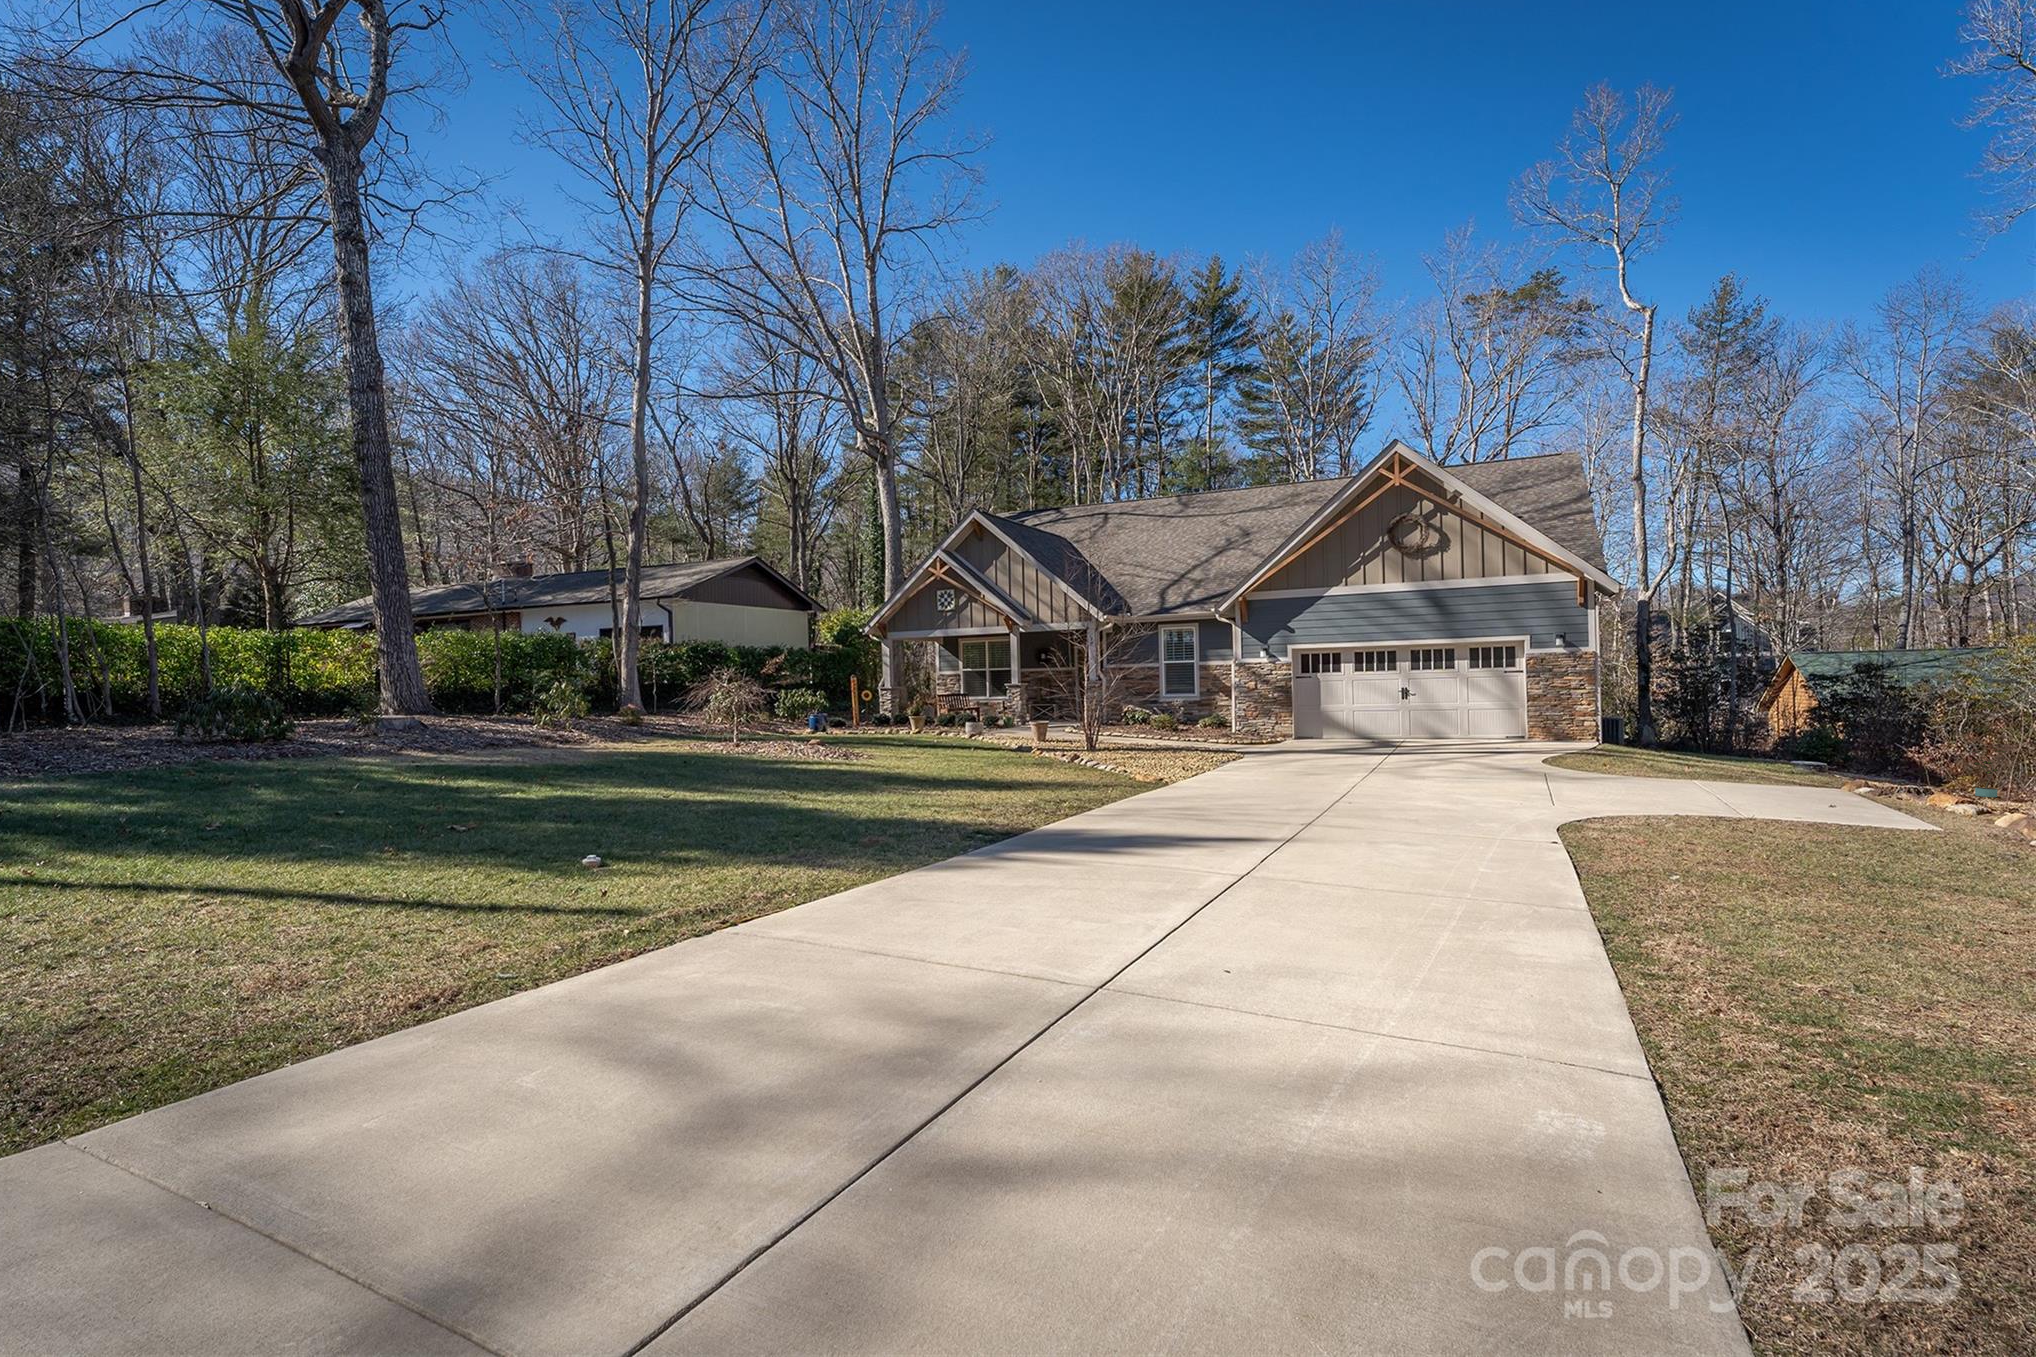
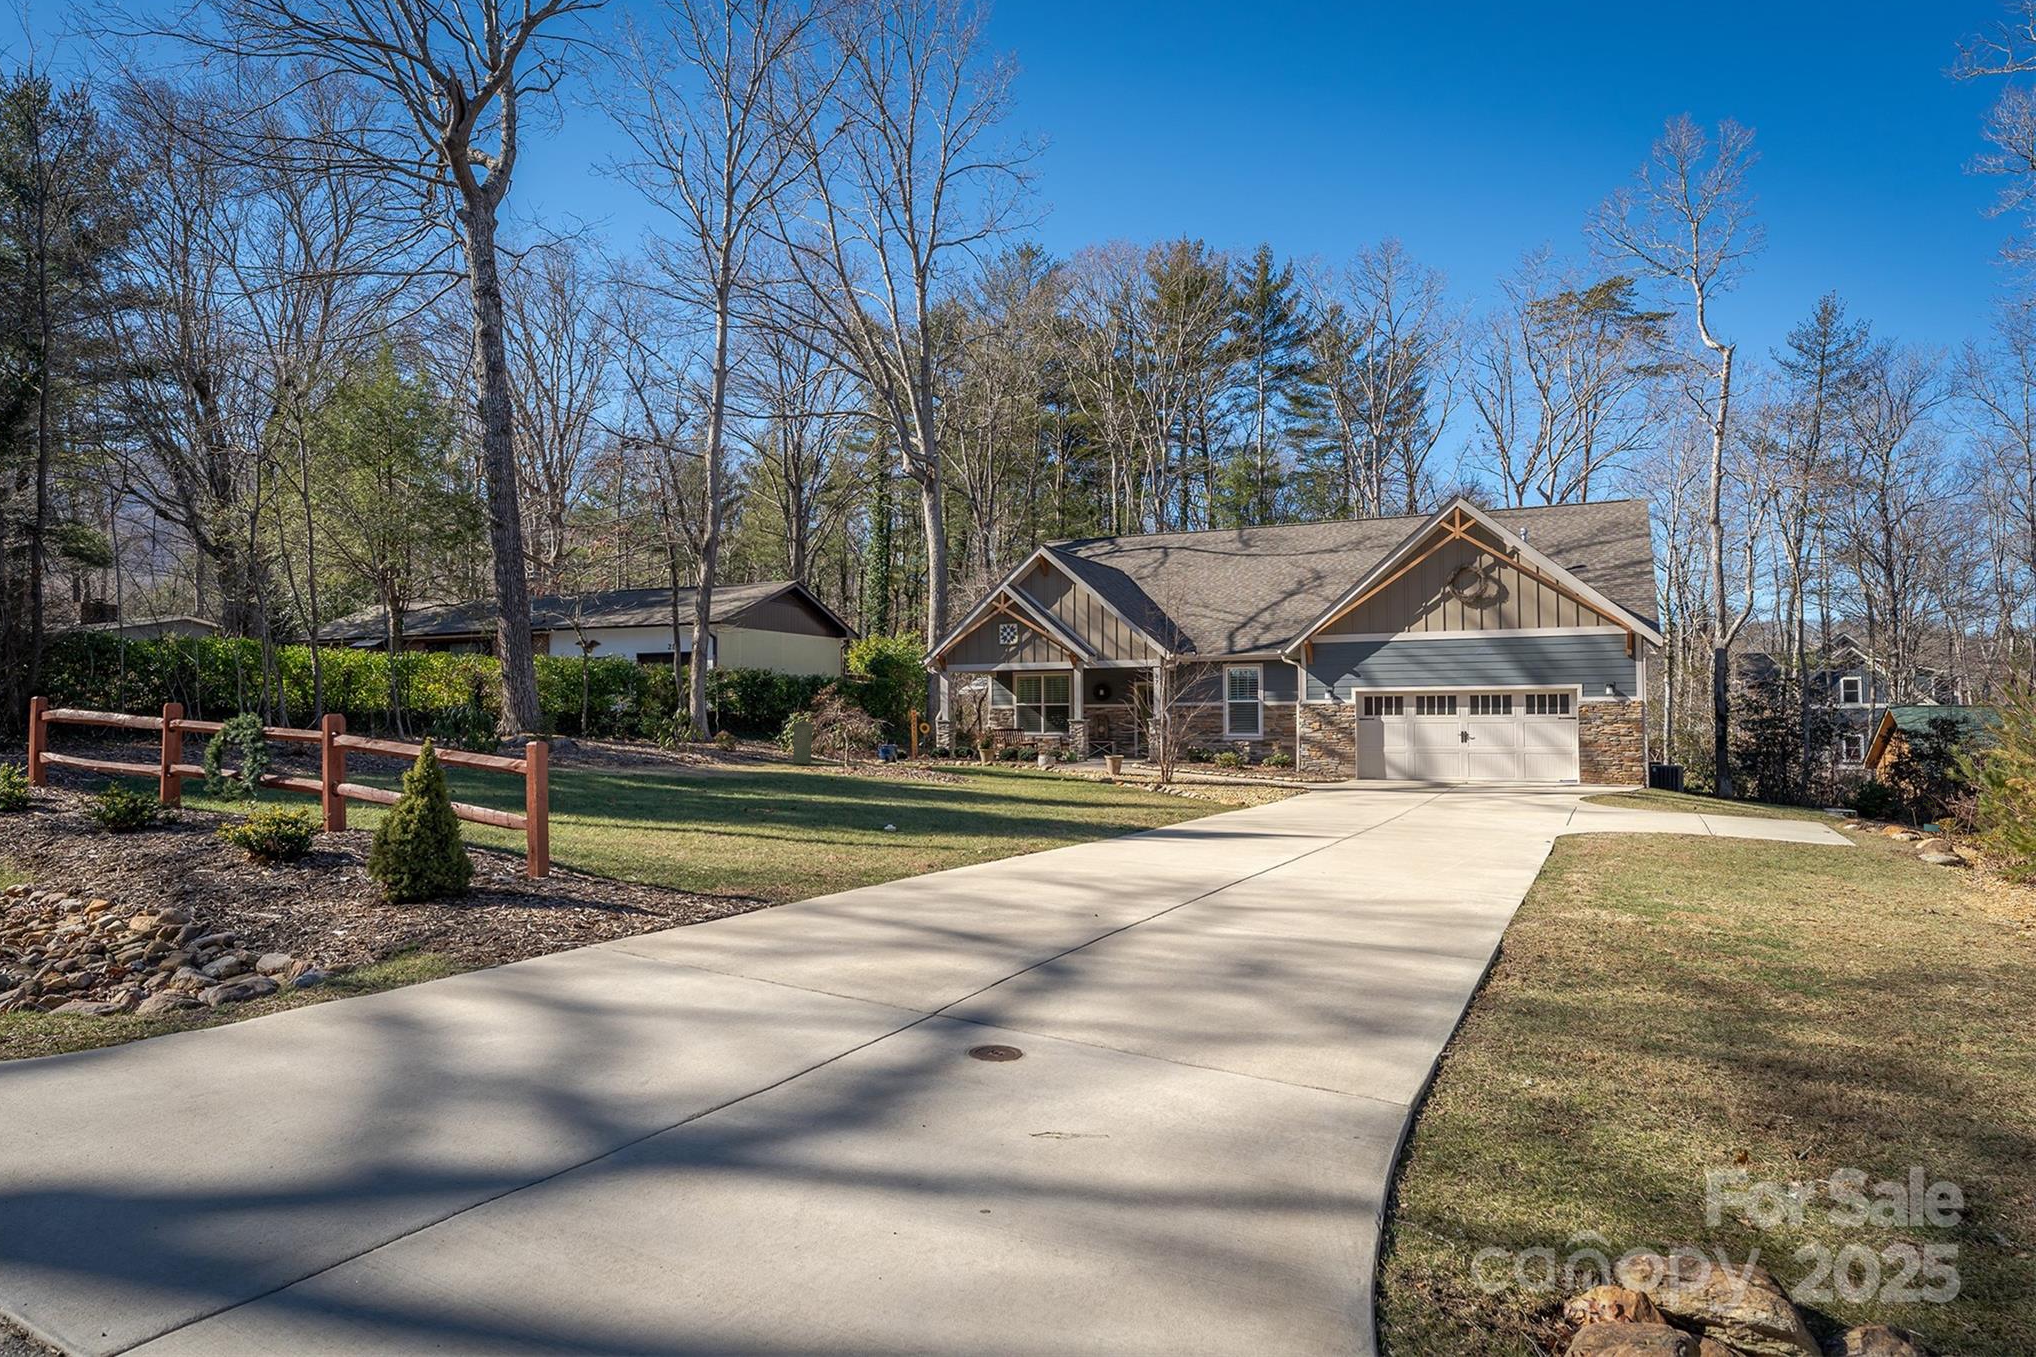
trash can: none [706,688,727,734] -> present [793,721,812,765]

